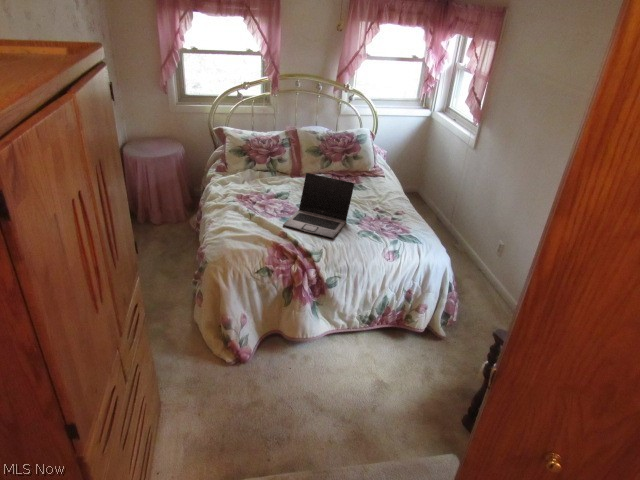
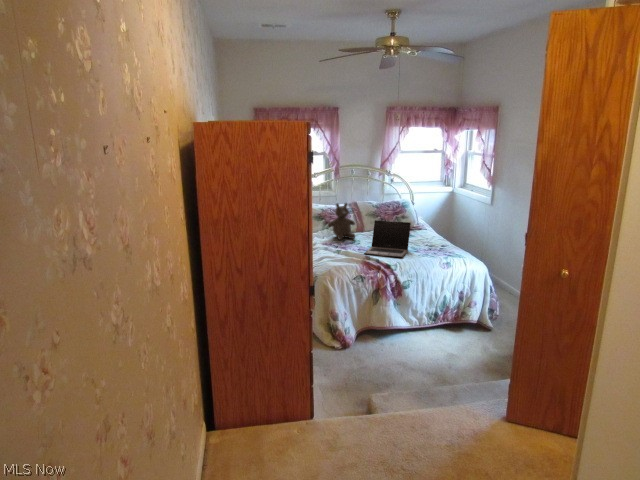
teddy bear: none [247,138,286,192] -> present [328,203,355,240]

